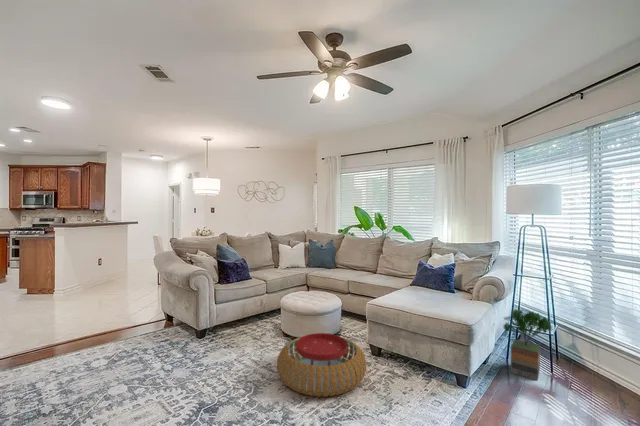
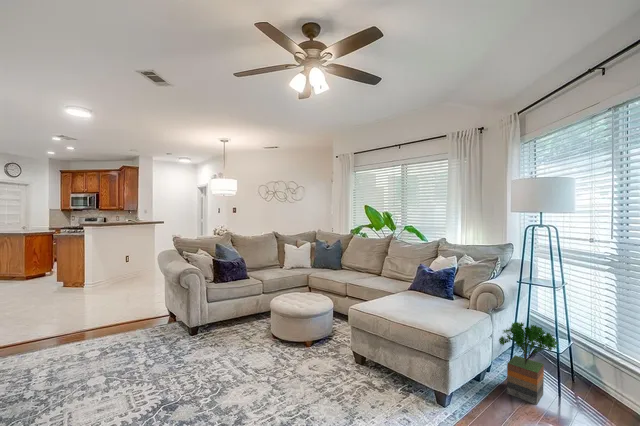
pouf: present [277,333,366,397] -> none [247,337,341,404]

